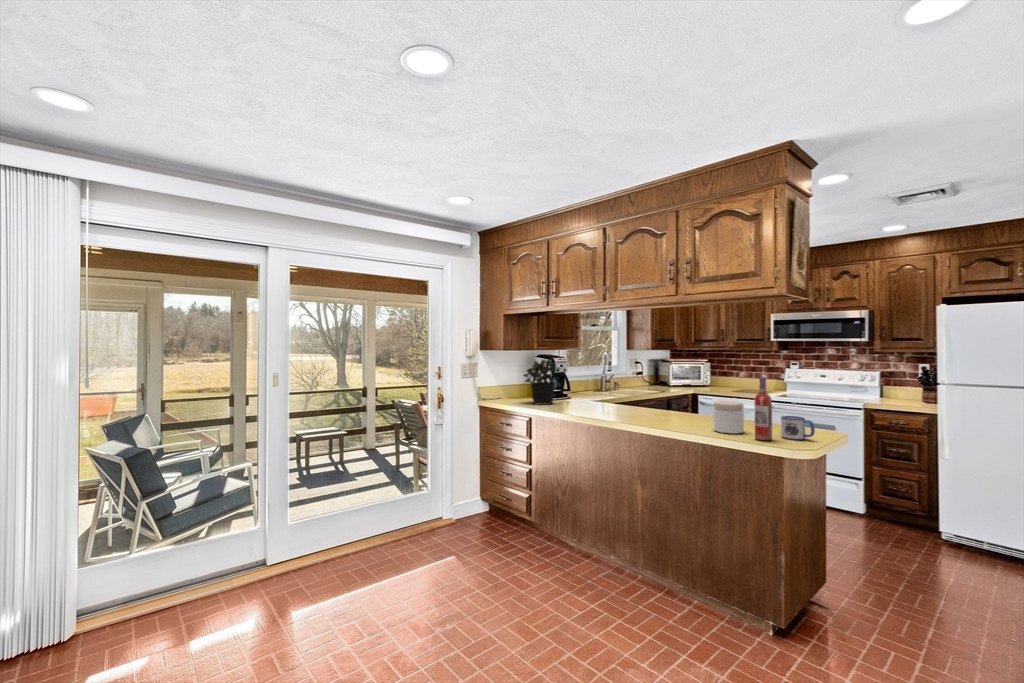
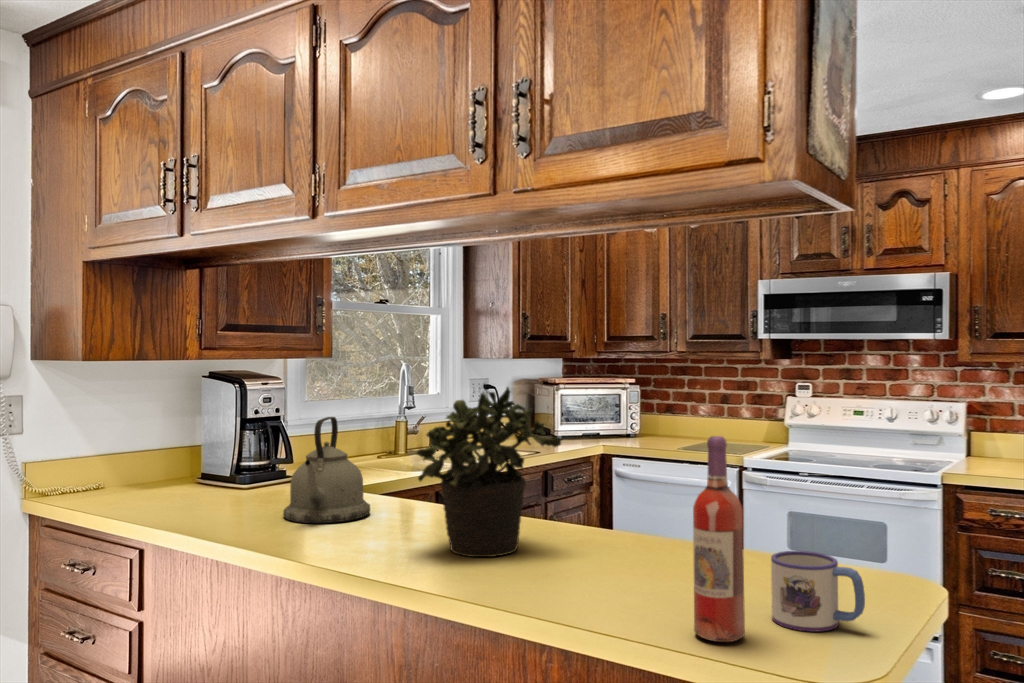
potted plant: present [524,358,564,405] -> present [416,387,561,557]
kettle: none [584,373,616,411] -> present [283,417,370,523]
jar: present [714,401,744,434] -> none [585,504,669,609]

